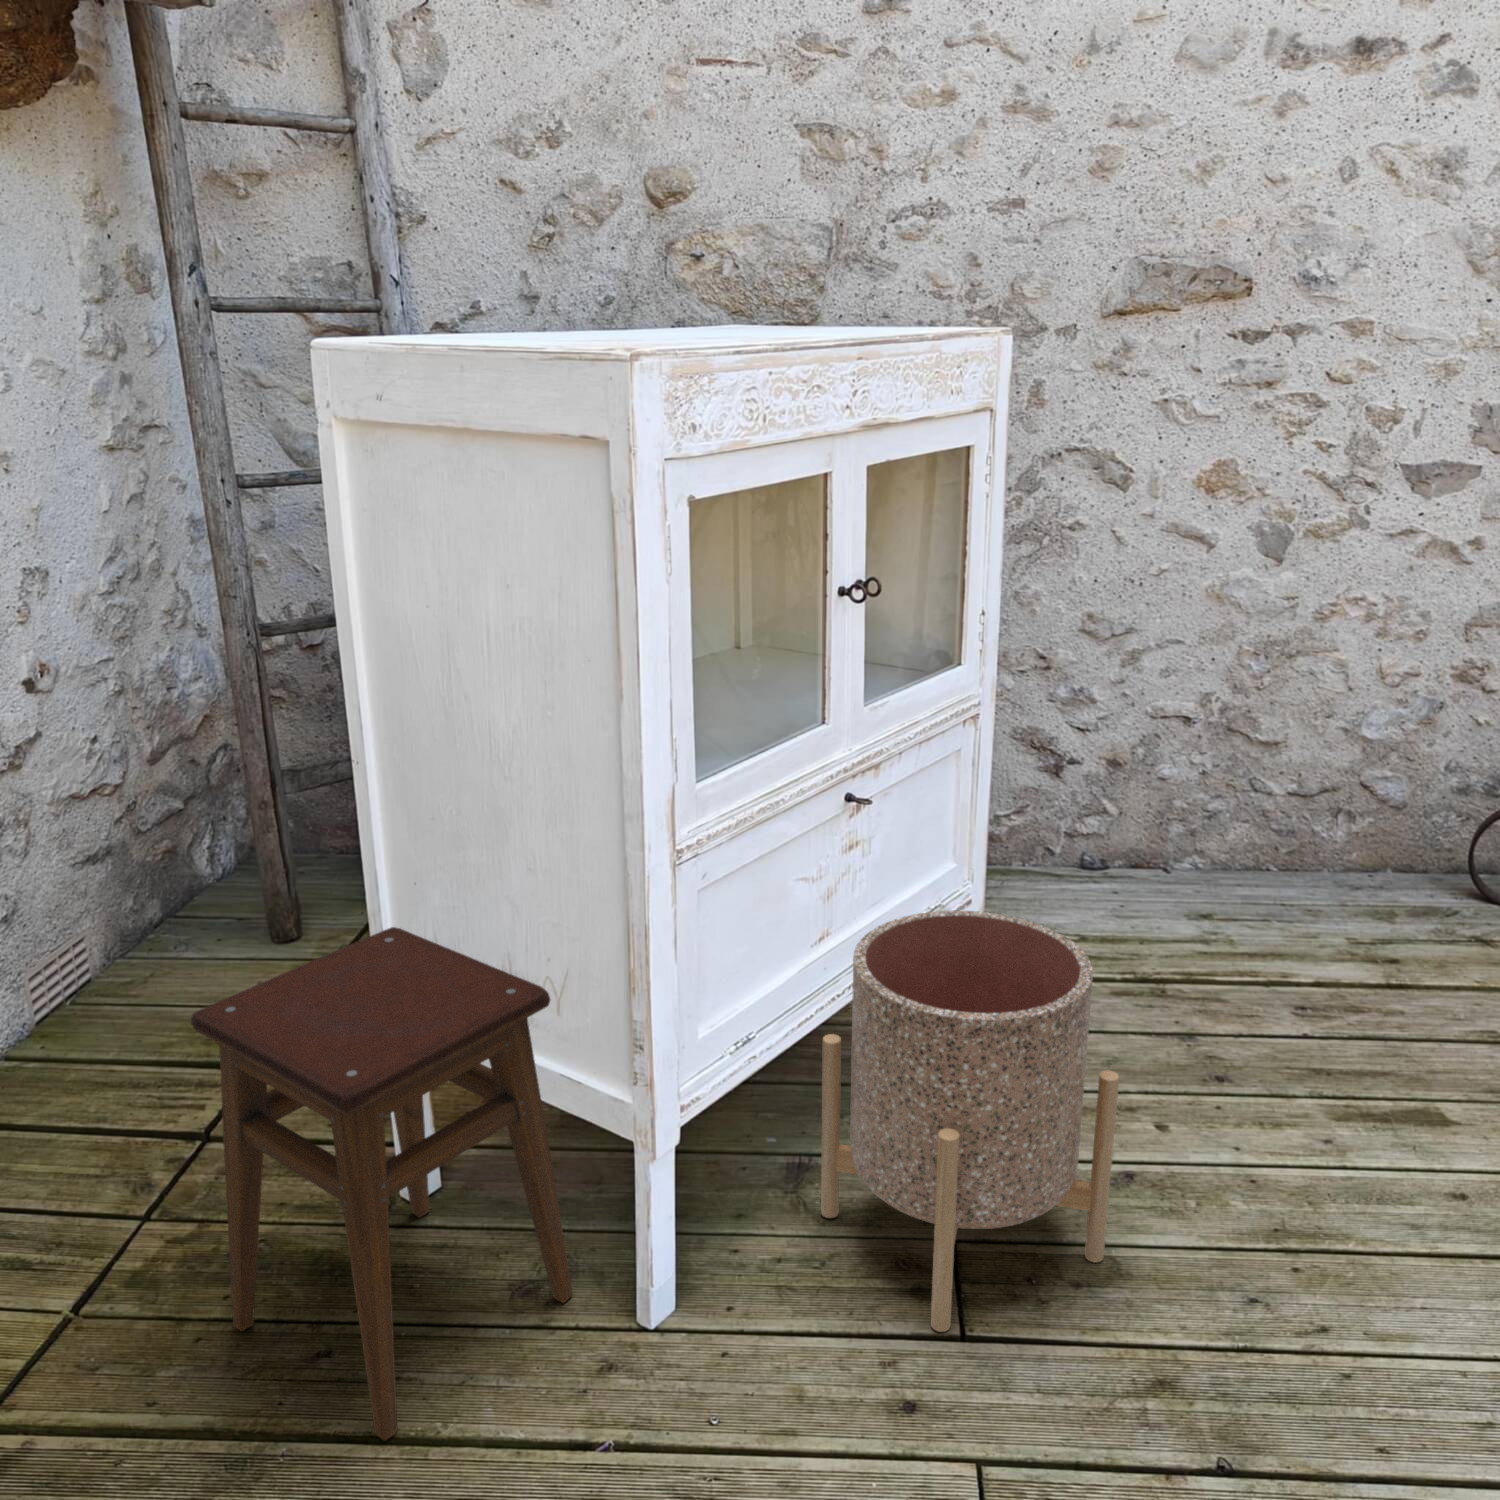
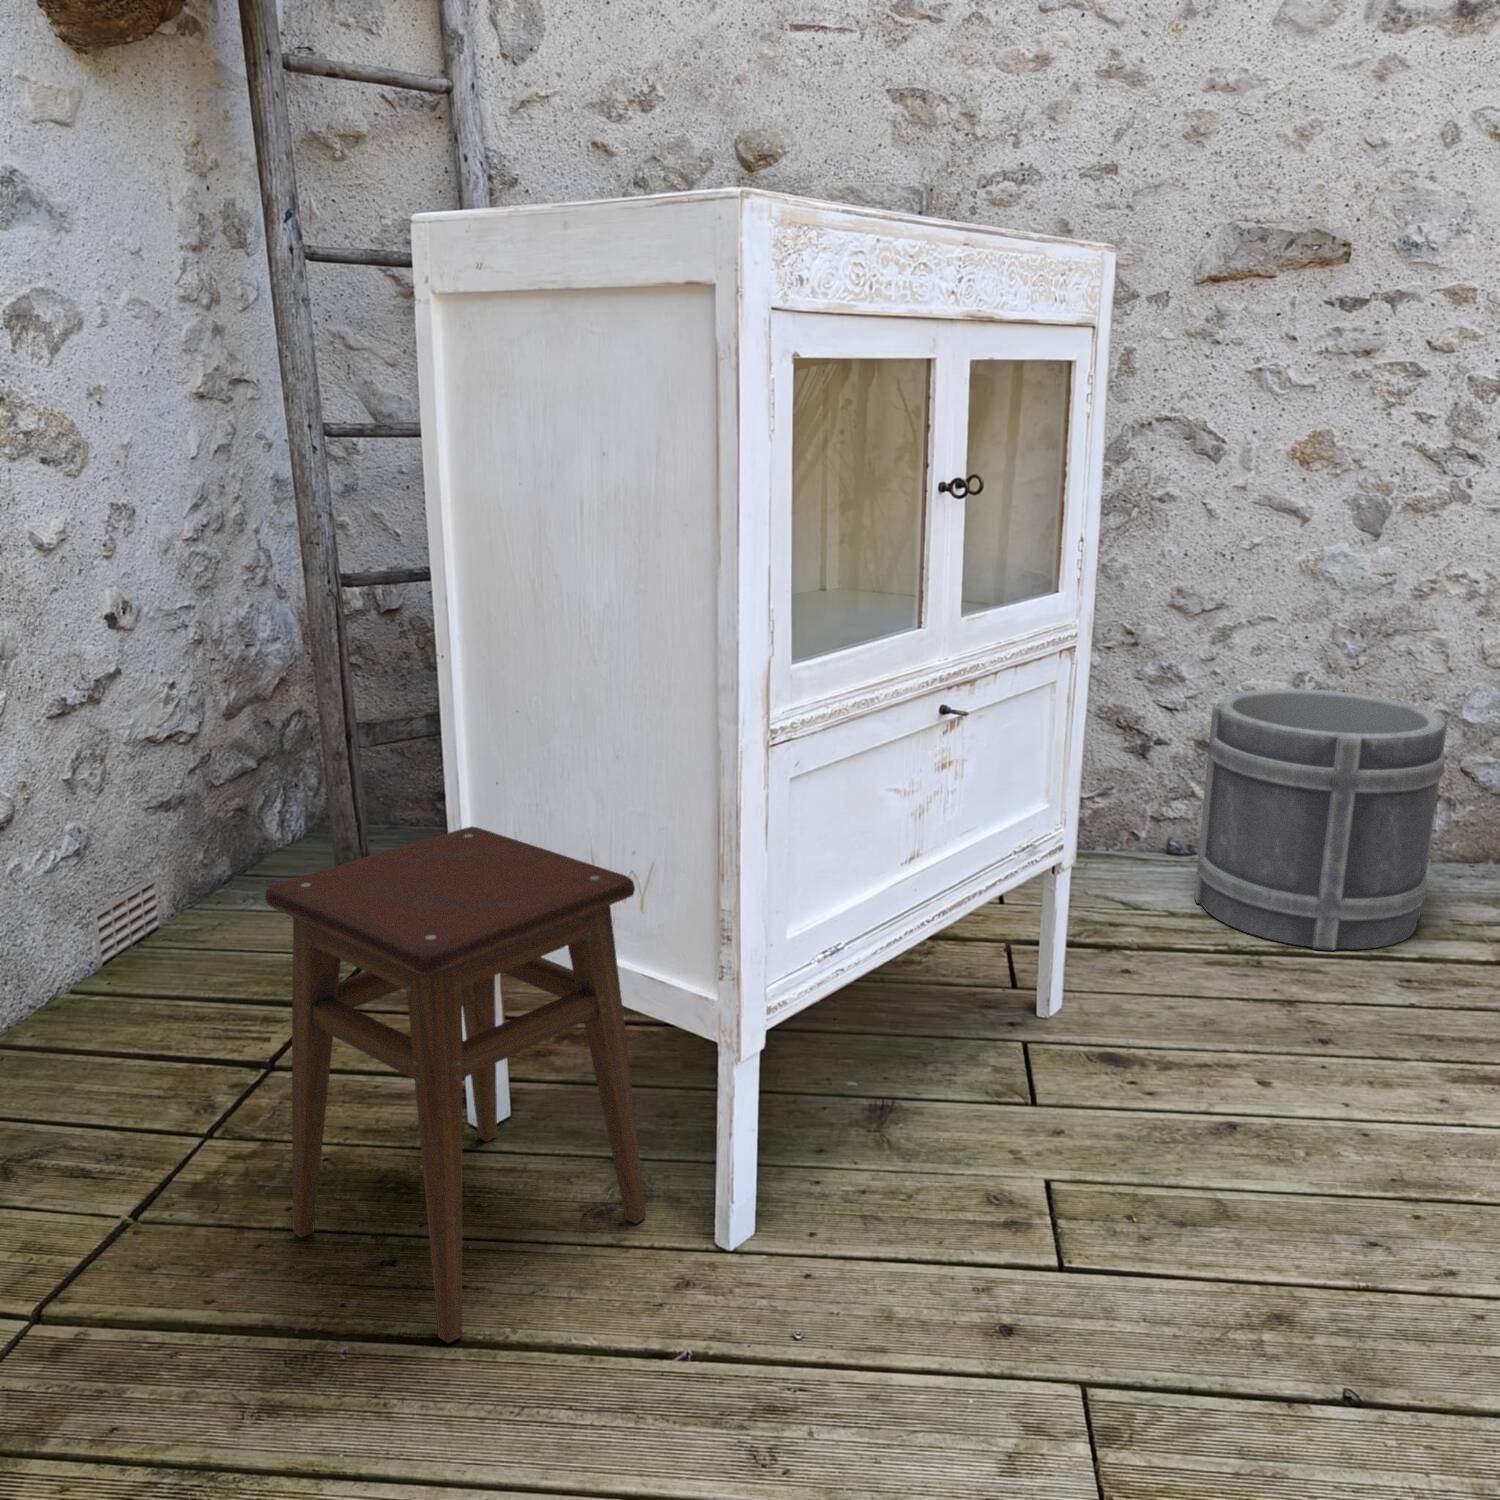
bucket: none [1108,712,1345,974] -> present [1195,689,1448,951]
planter: present [821,911,1119,1332] -> none [906,832,1231,1264]

